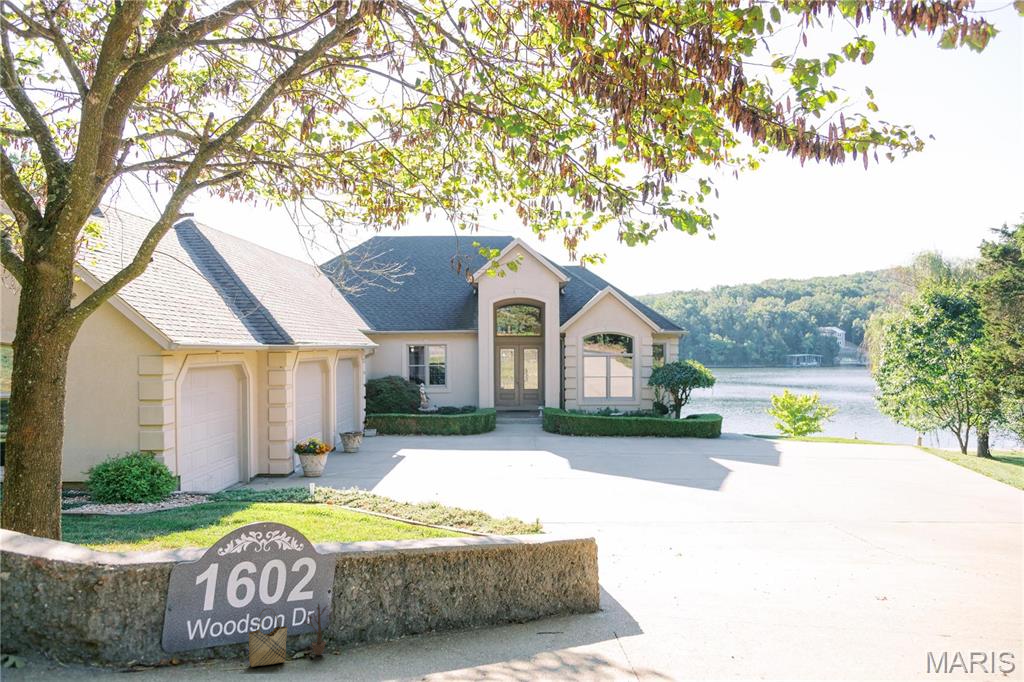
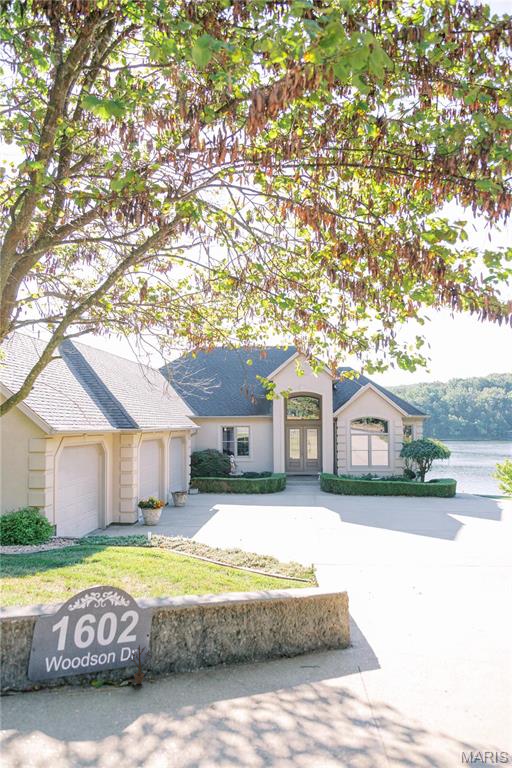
woven basket: present [249,609,288,667] -> none [89,648,117,692]

